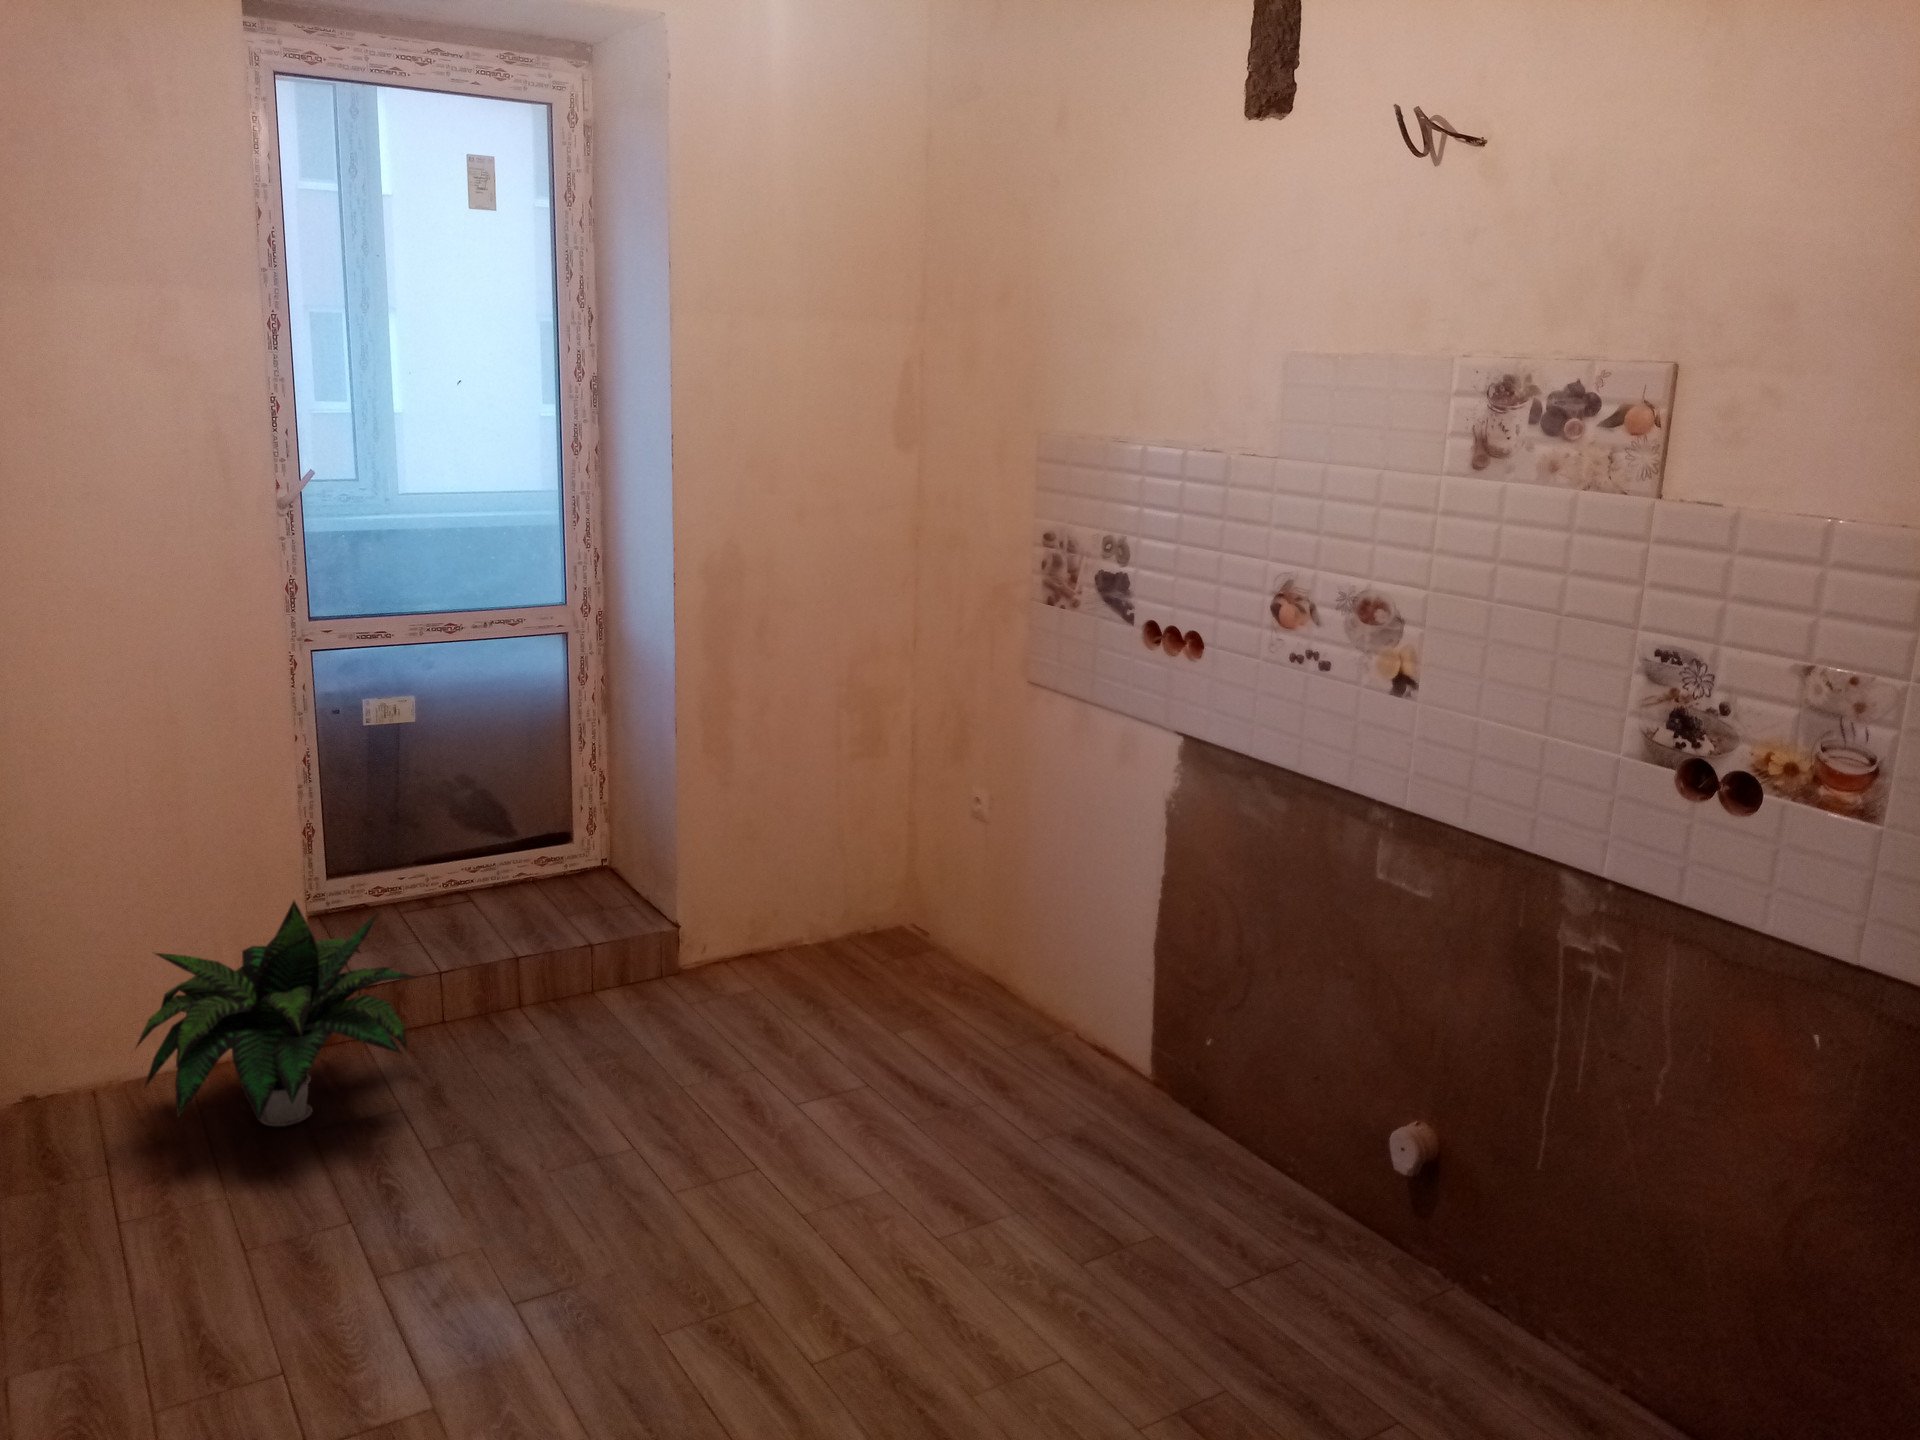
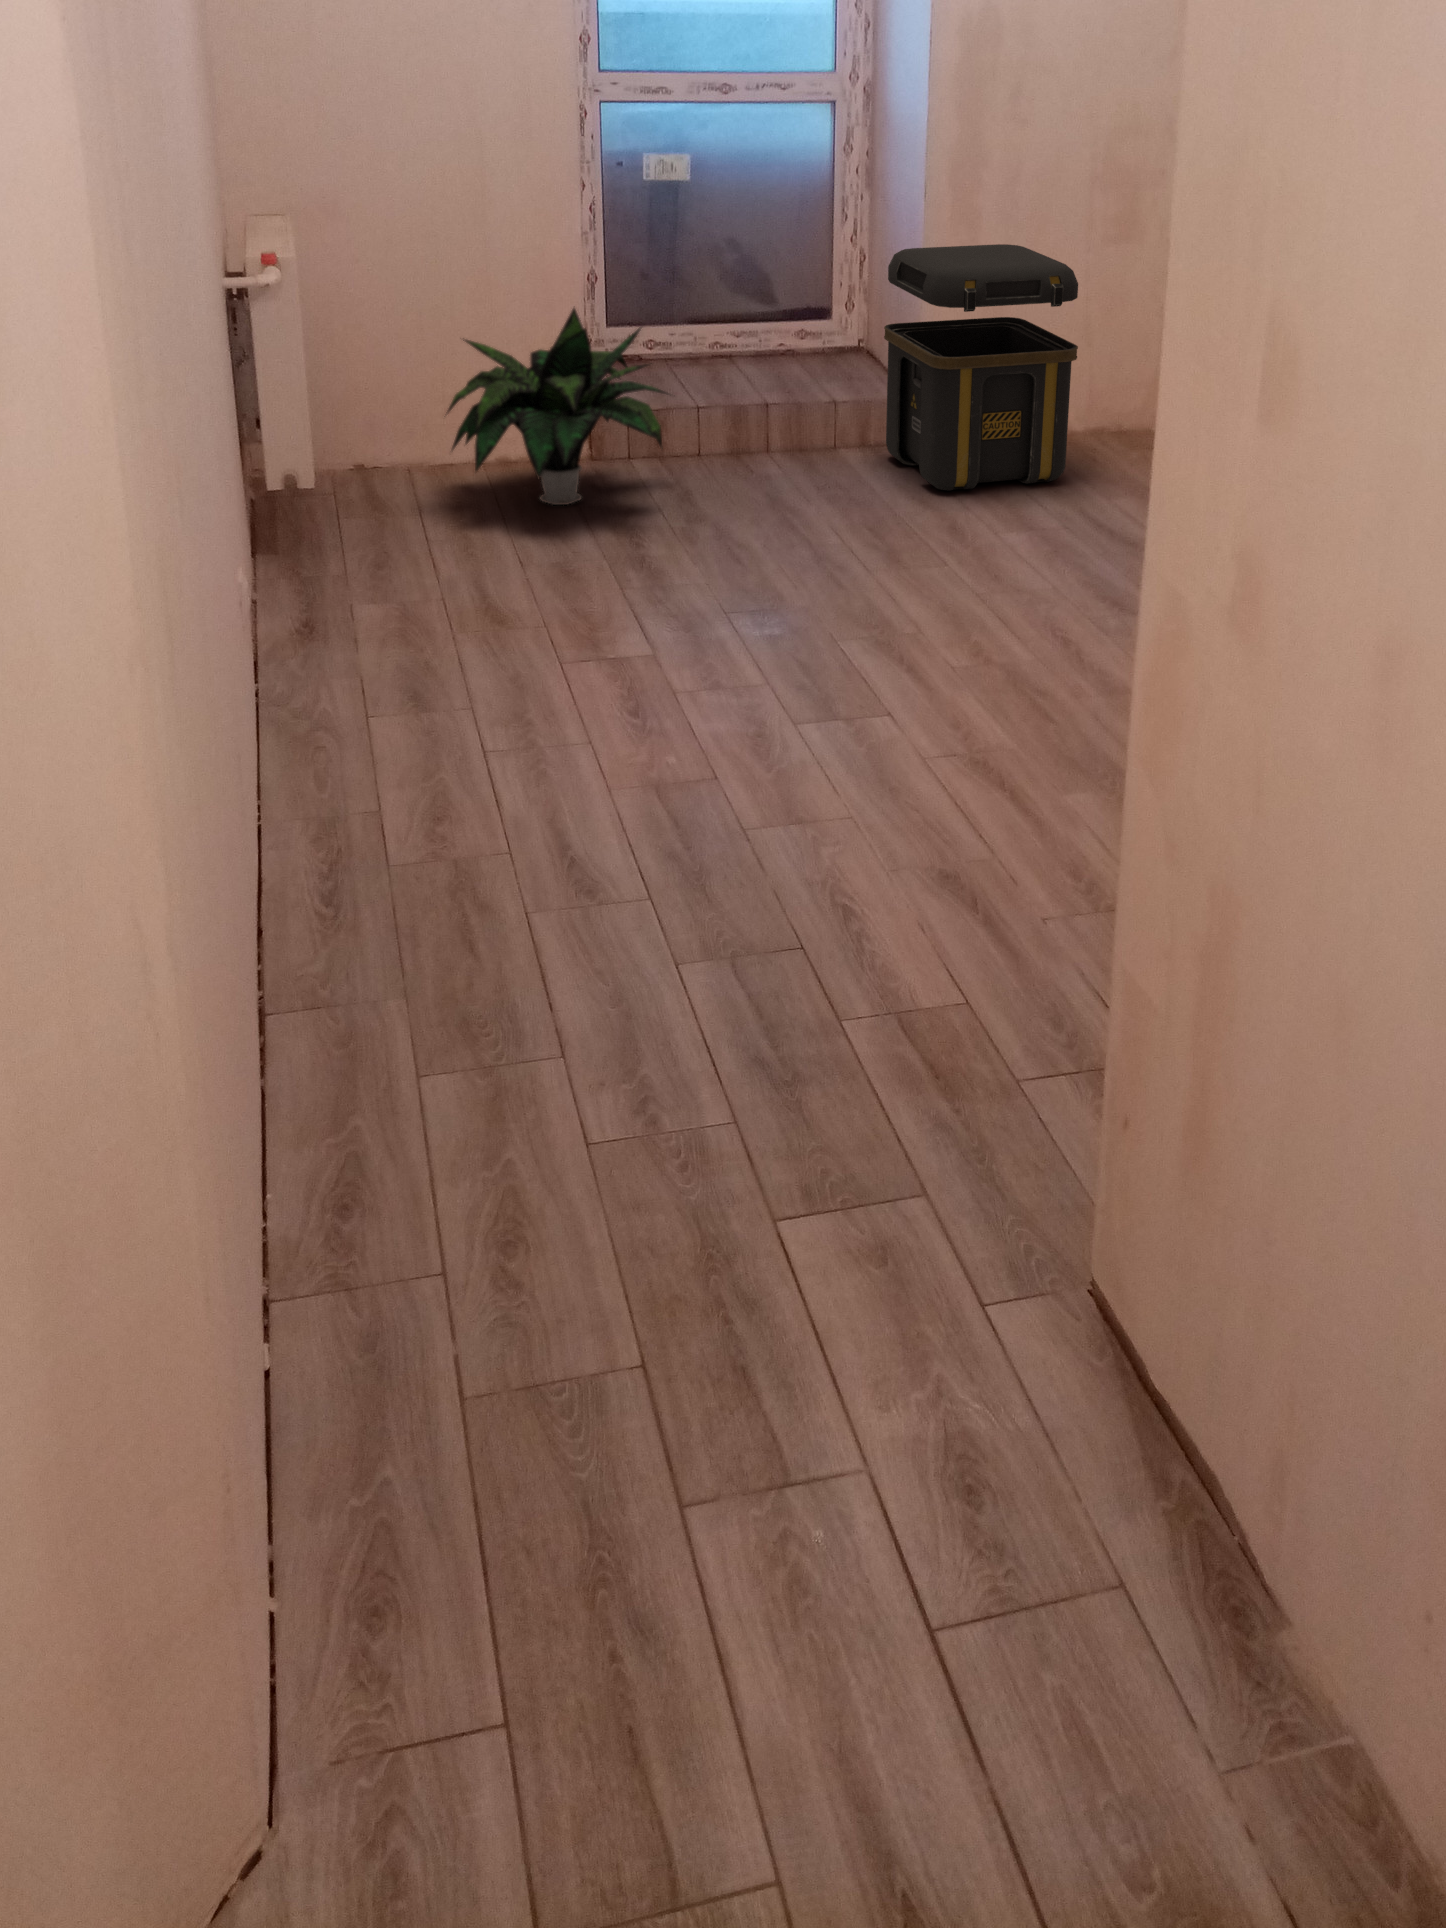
toolbox: none [641,775,847,1045] -> present [884,244,1078,491]

